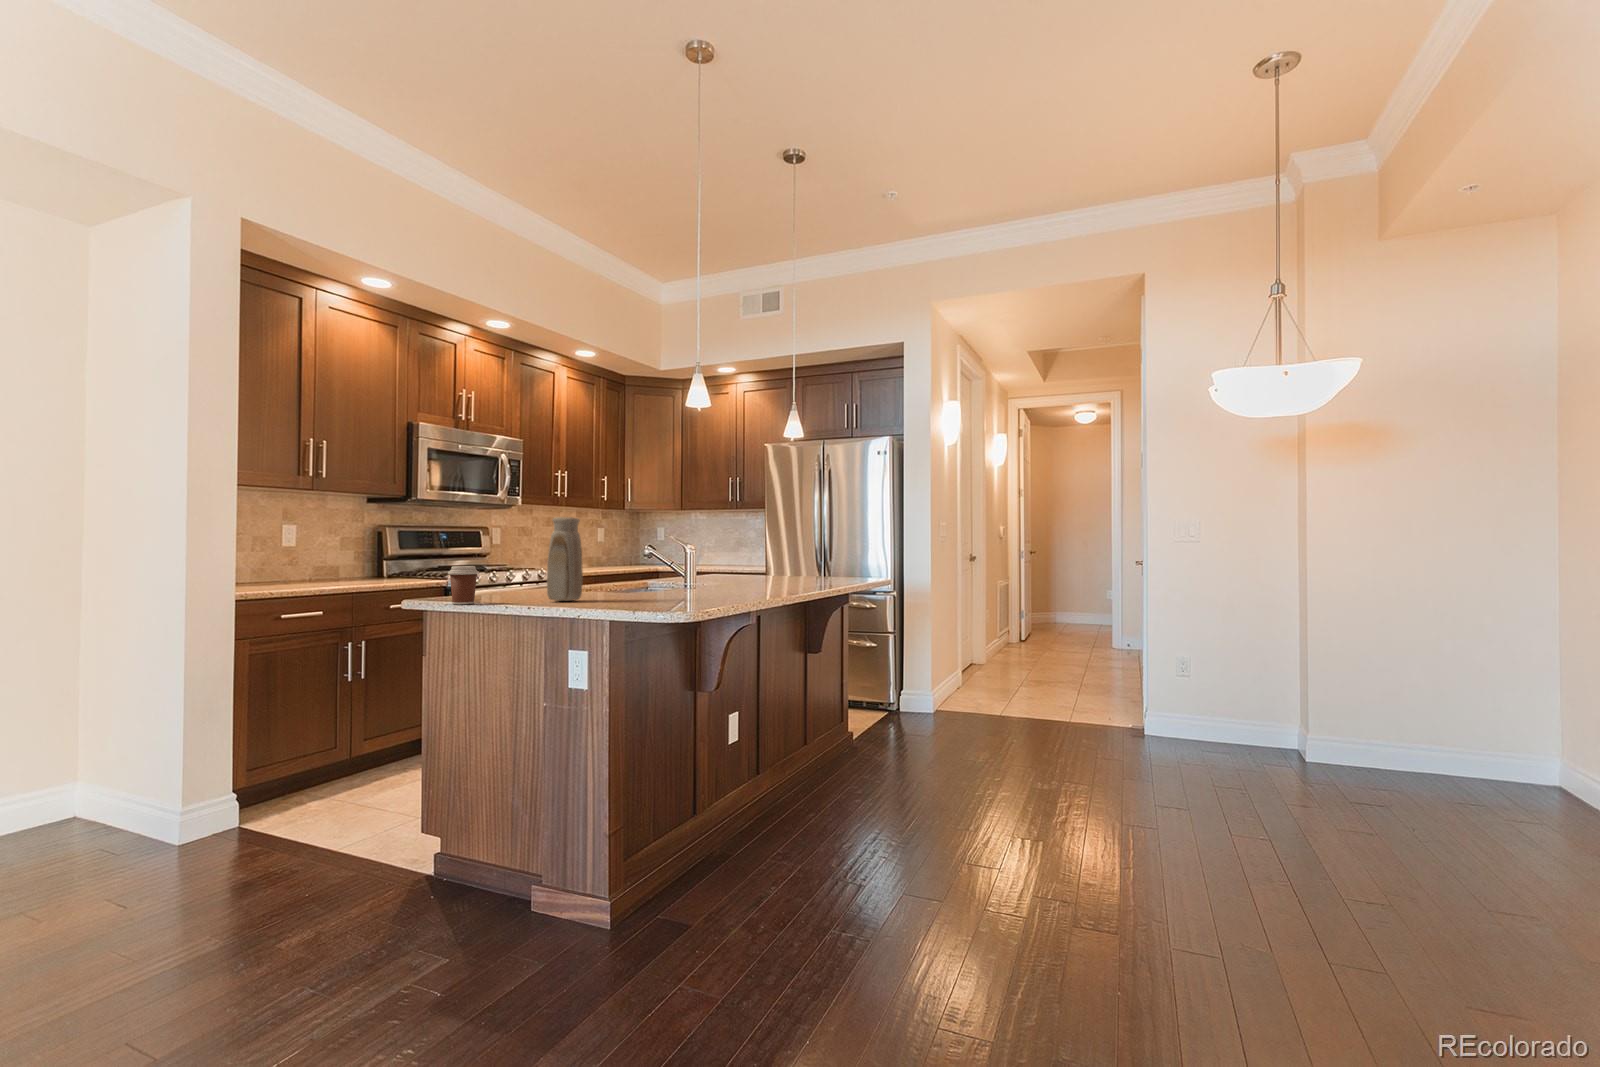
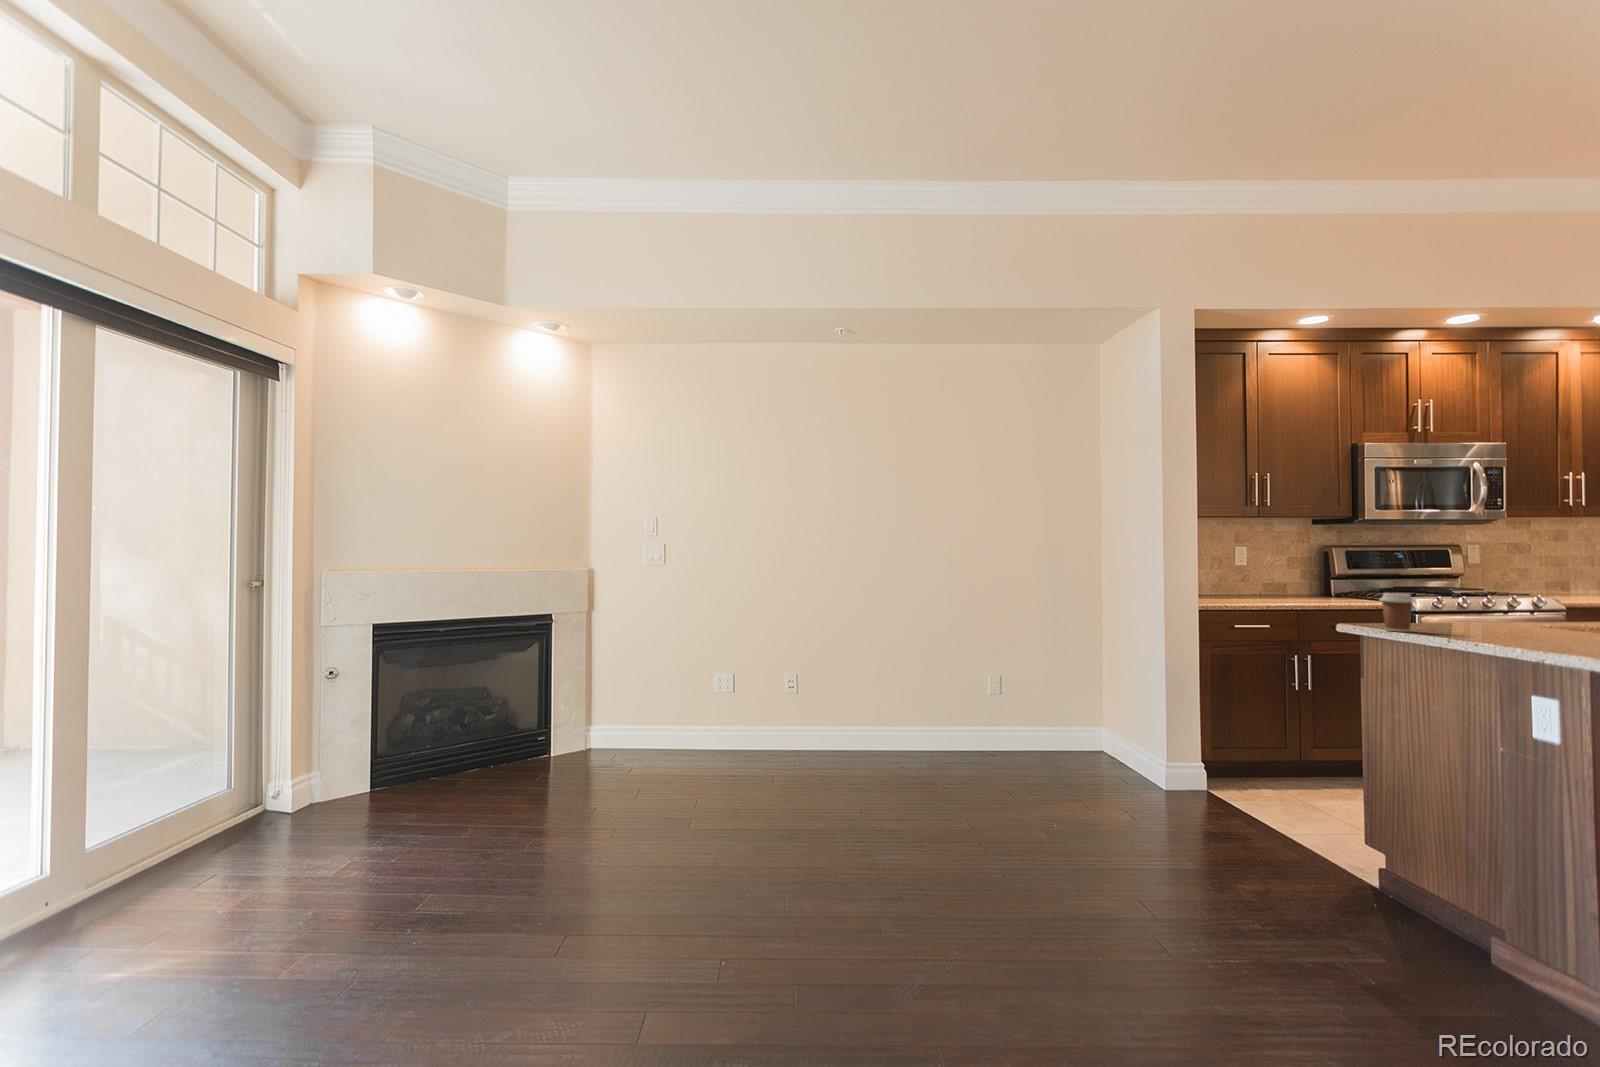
vase: present [547,517,583,601] -> none [1505,544,1559,639]

